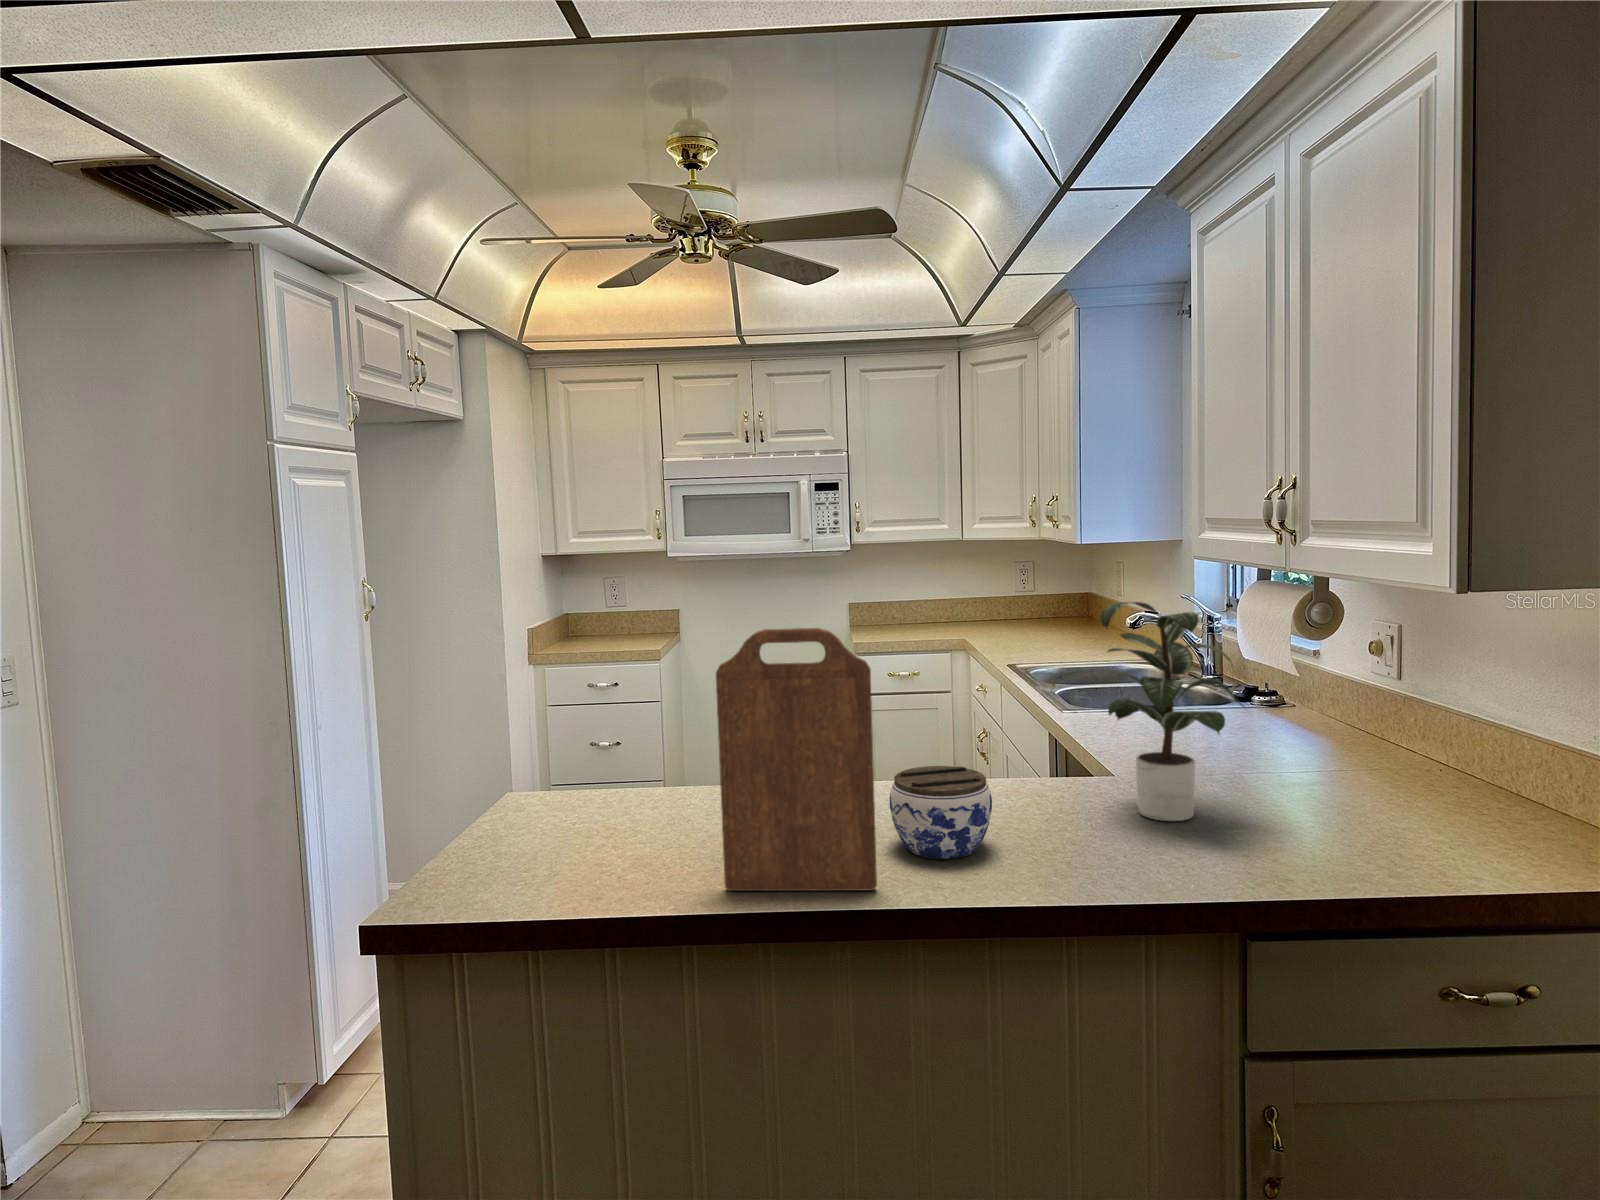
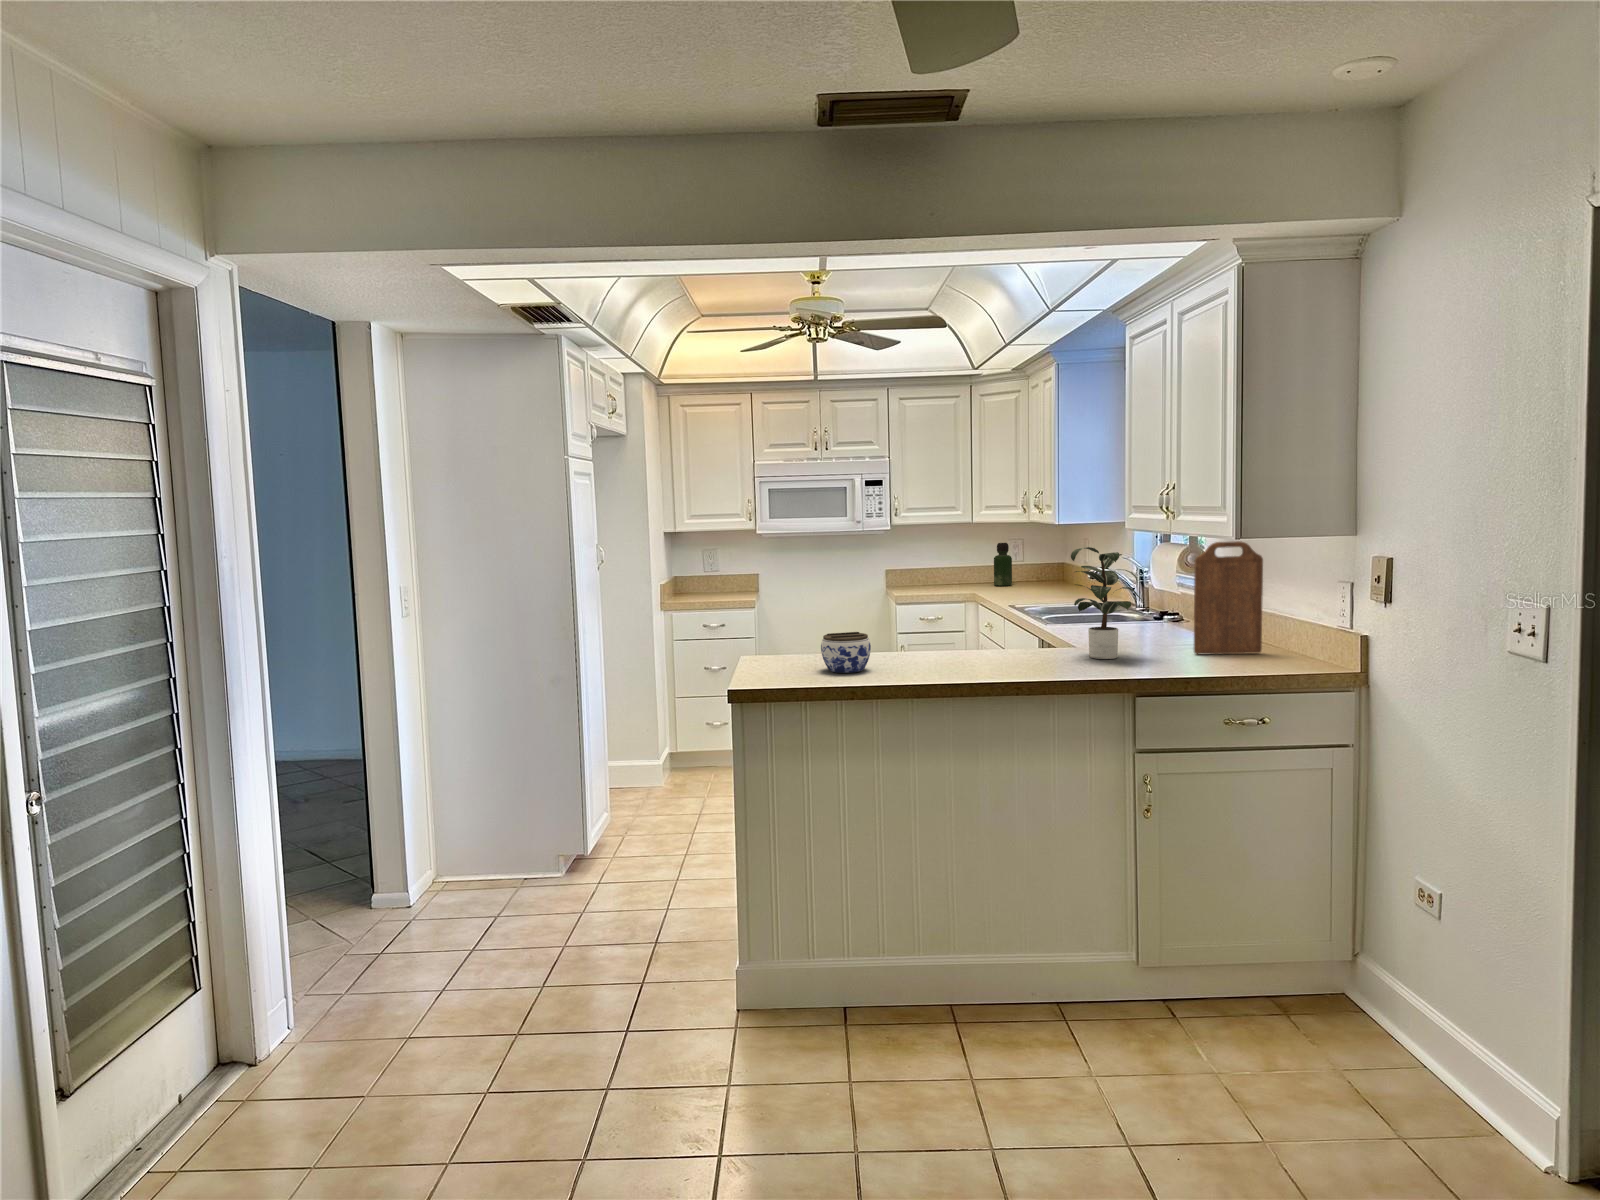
bottle: none [994,567,1019,627] -> present [994,543,1012,586]
cutting board: present [716,628,877,891] -> present [1194,541,1263,654]
jar: present [890,766,992,859] -> present [821,632,871,673]

